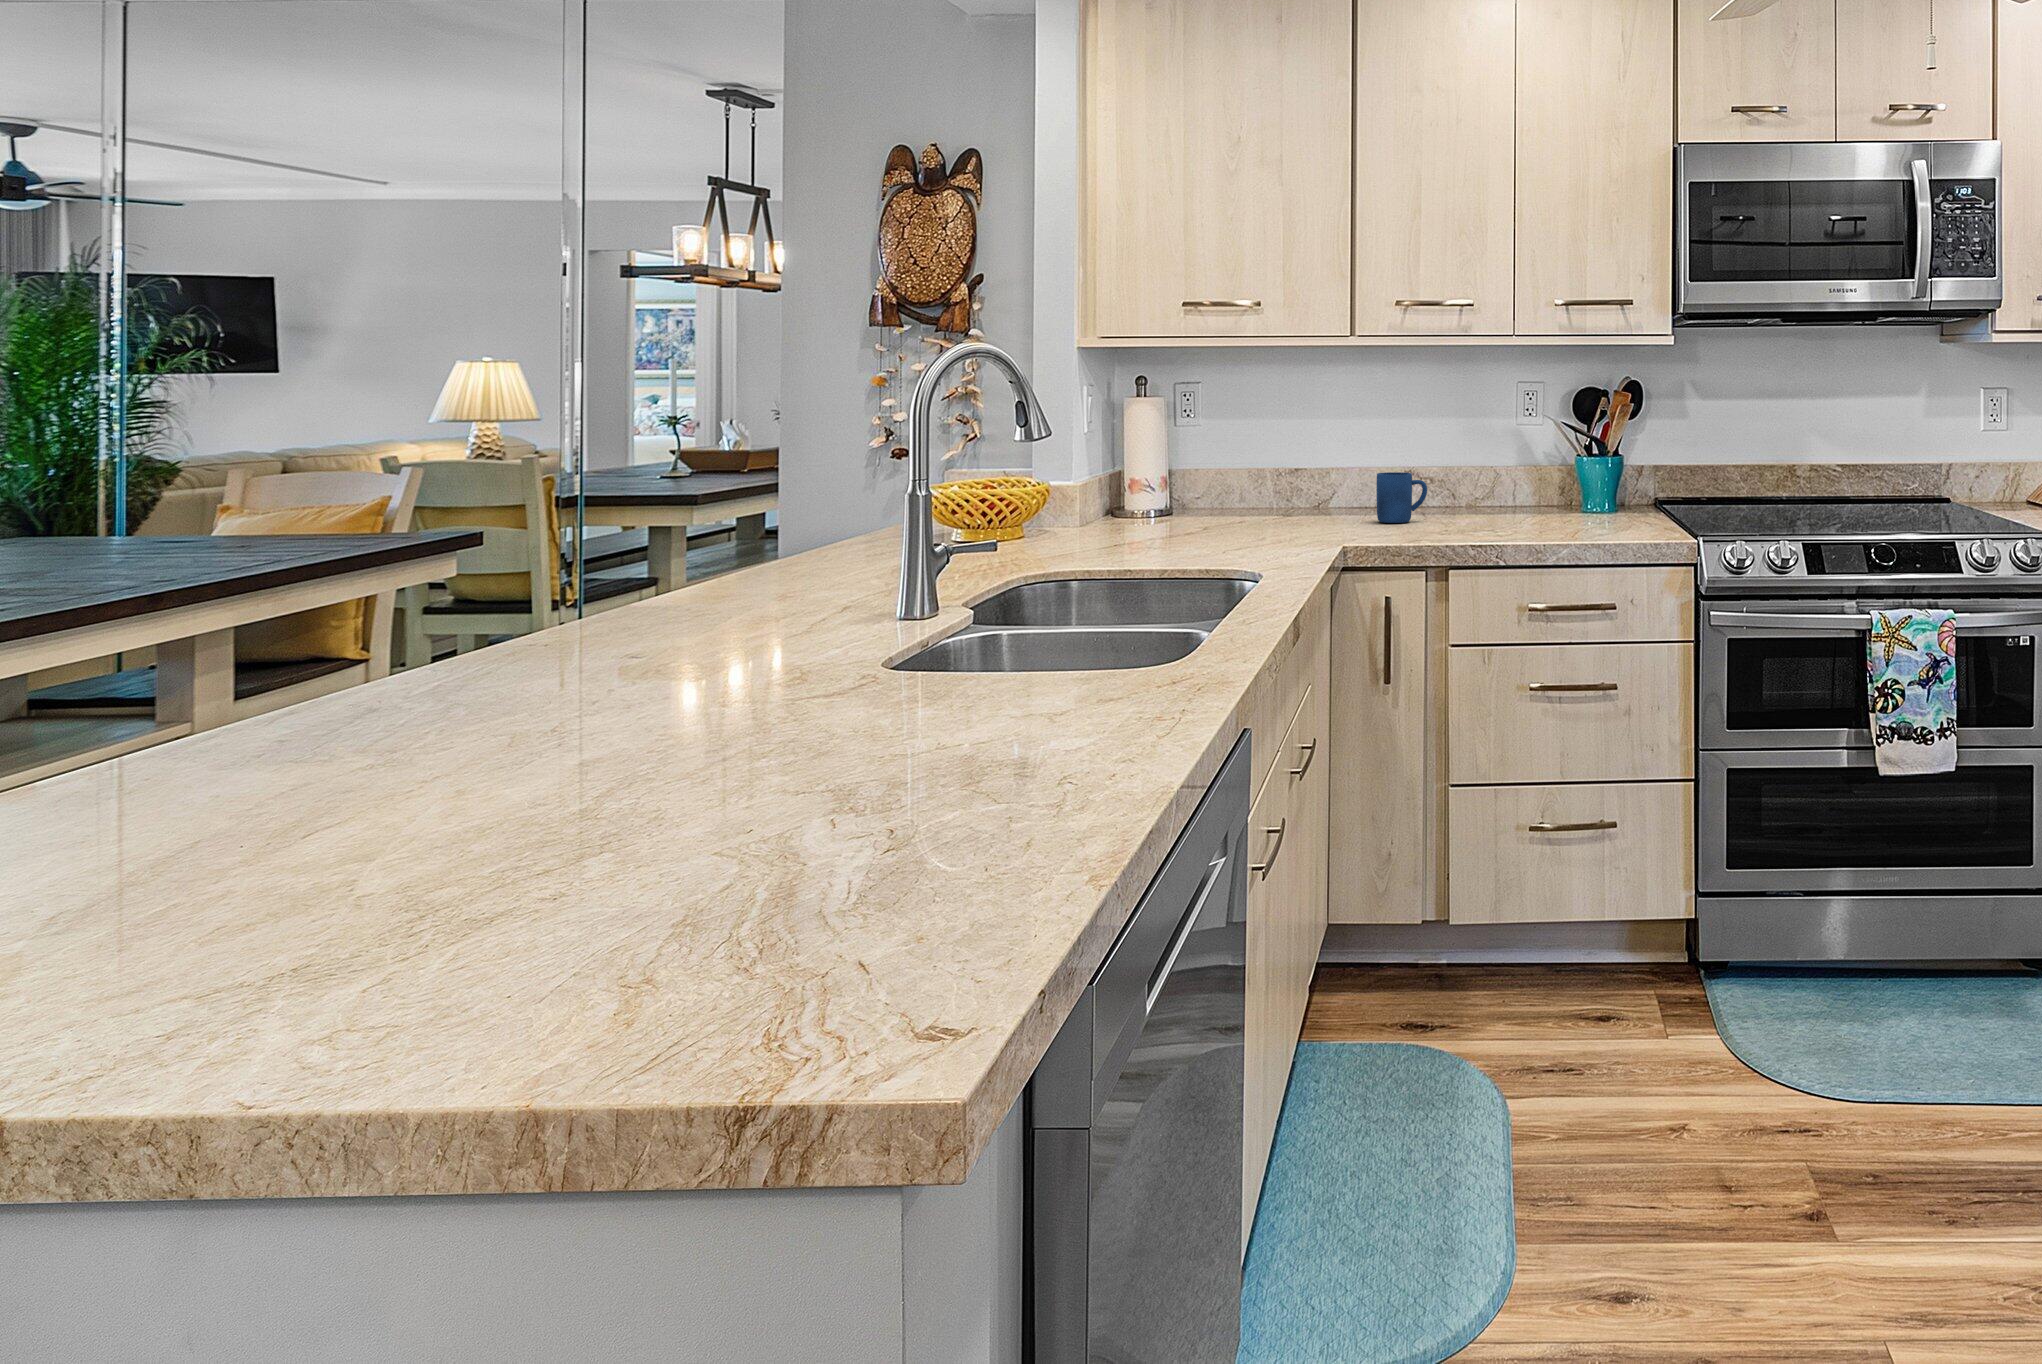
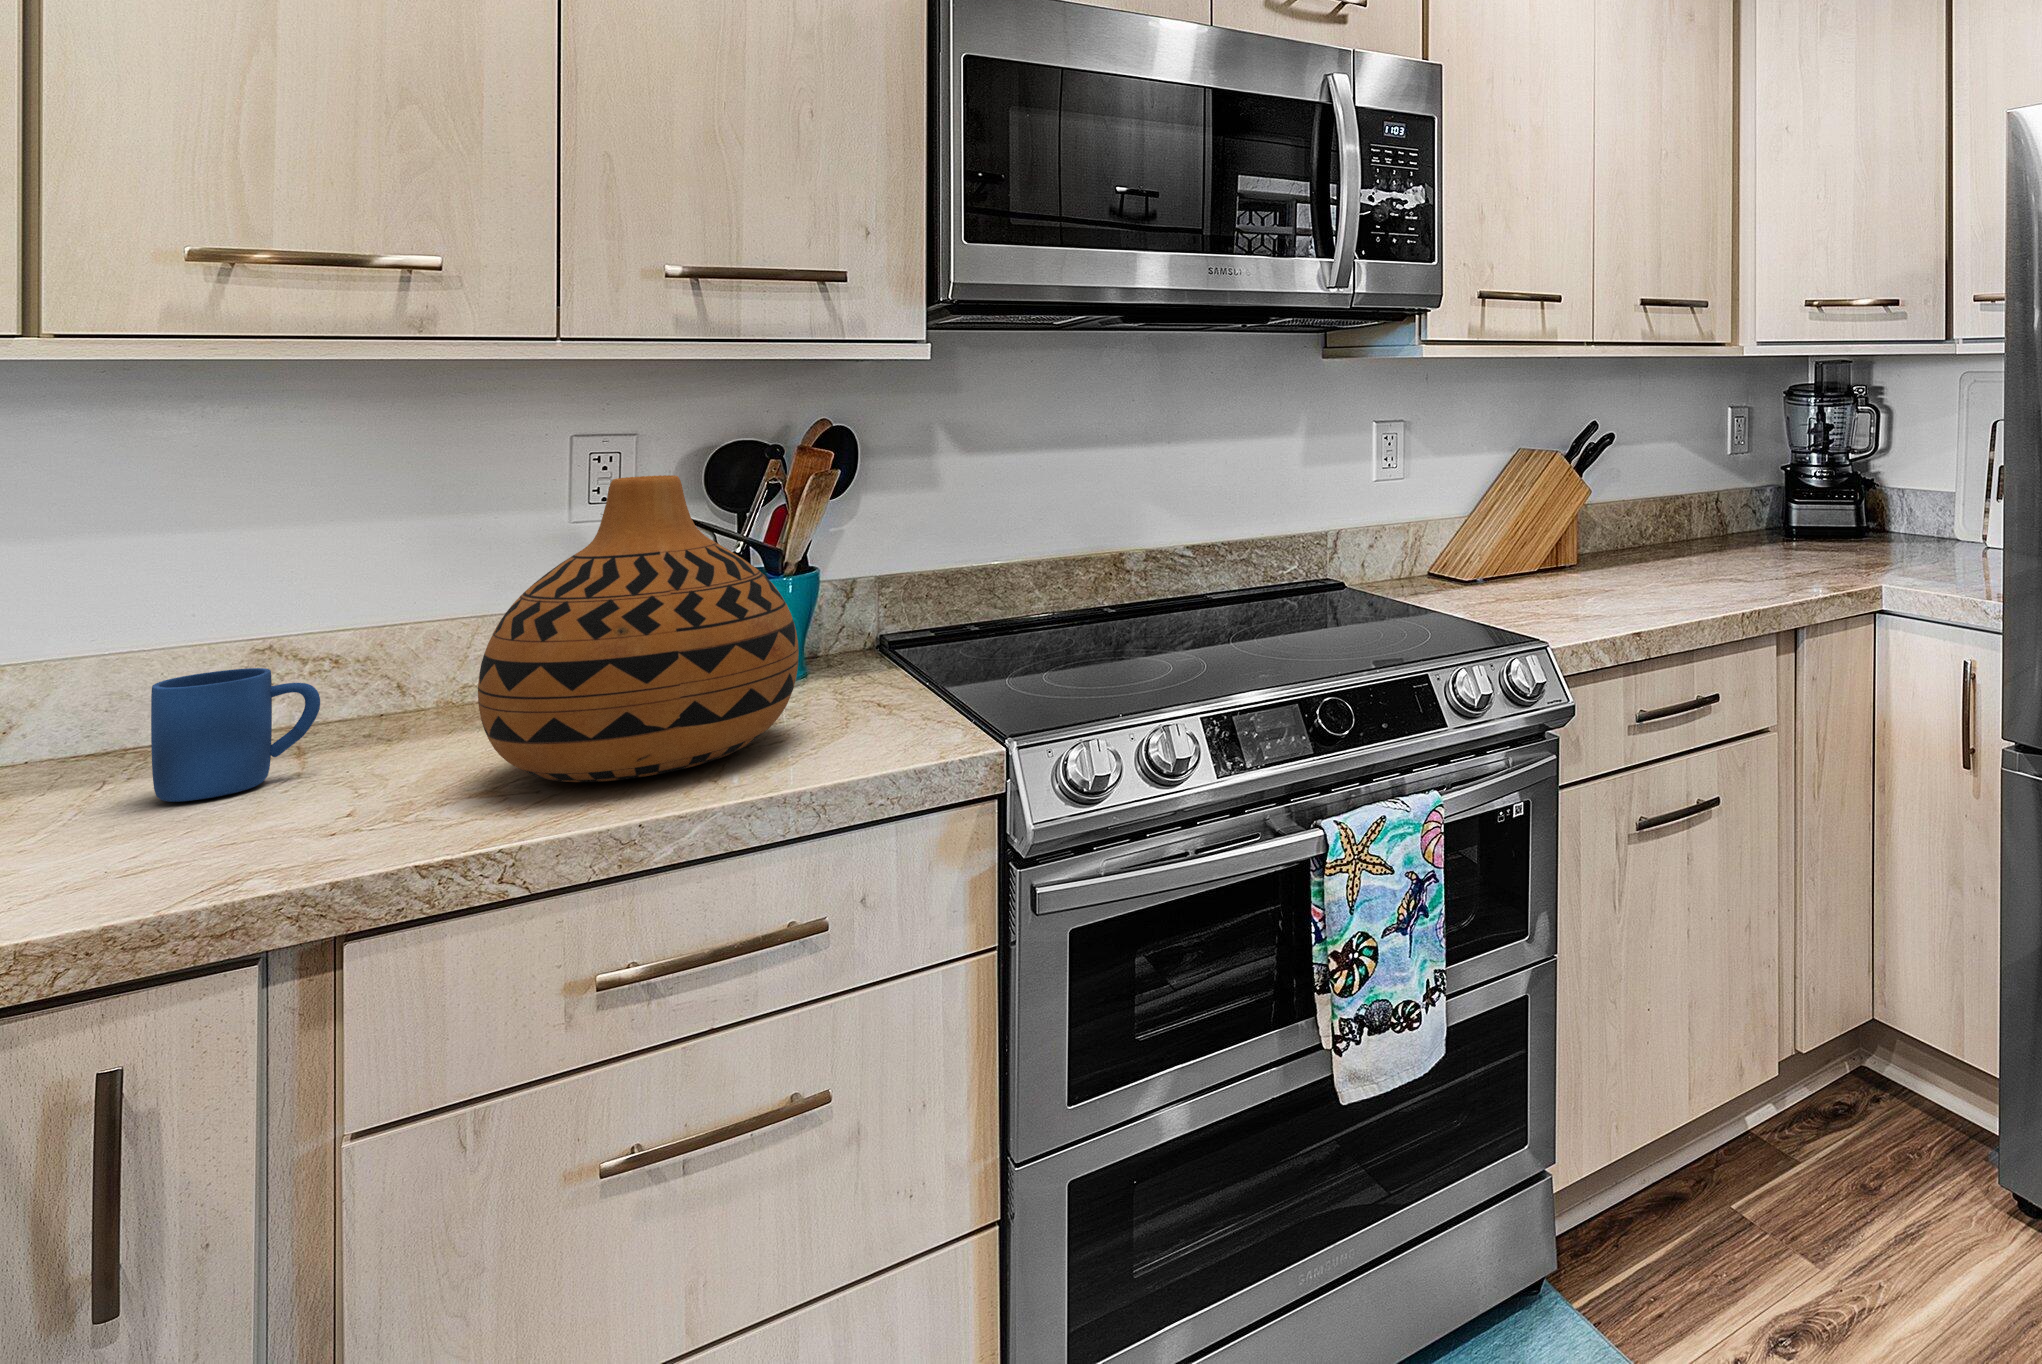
vase: none [1487,395,1610,531] -> present [478,475,799,782]

